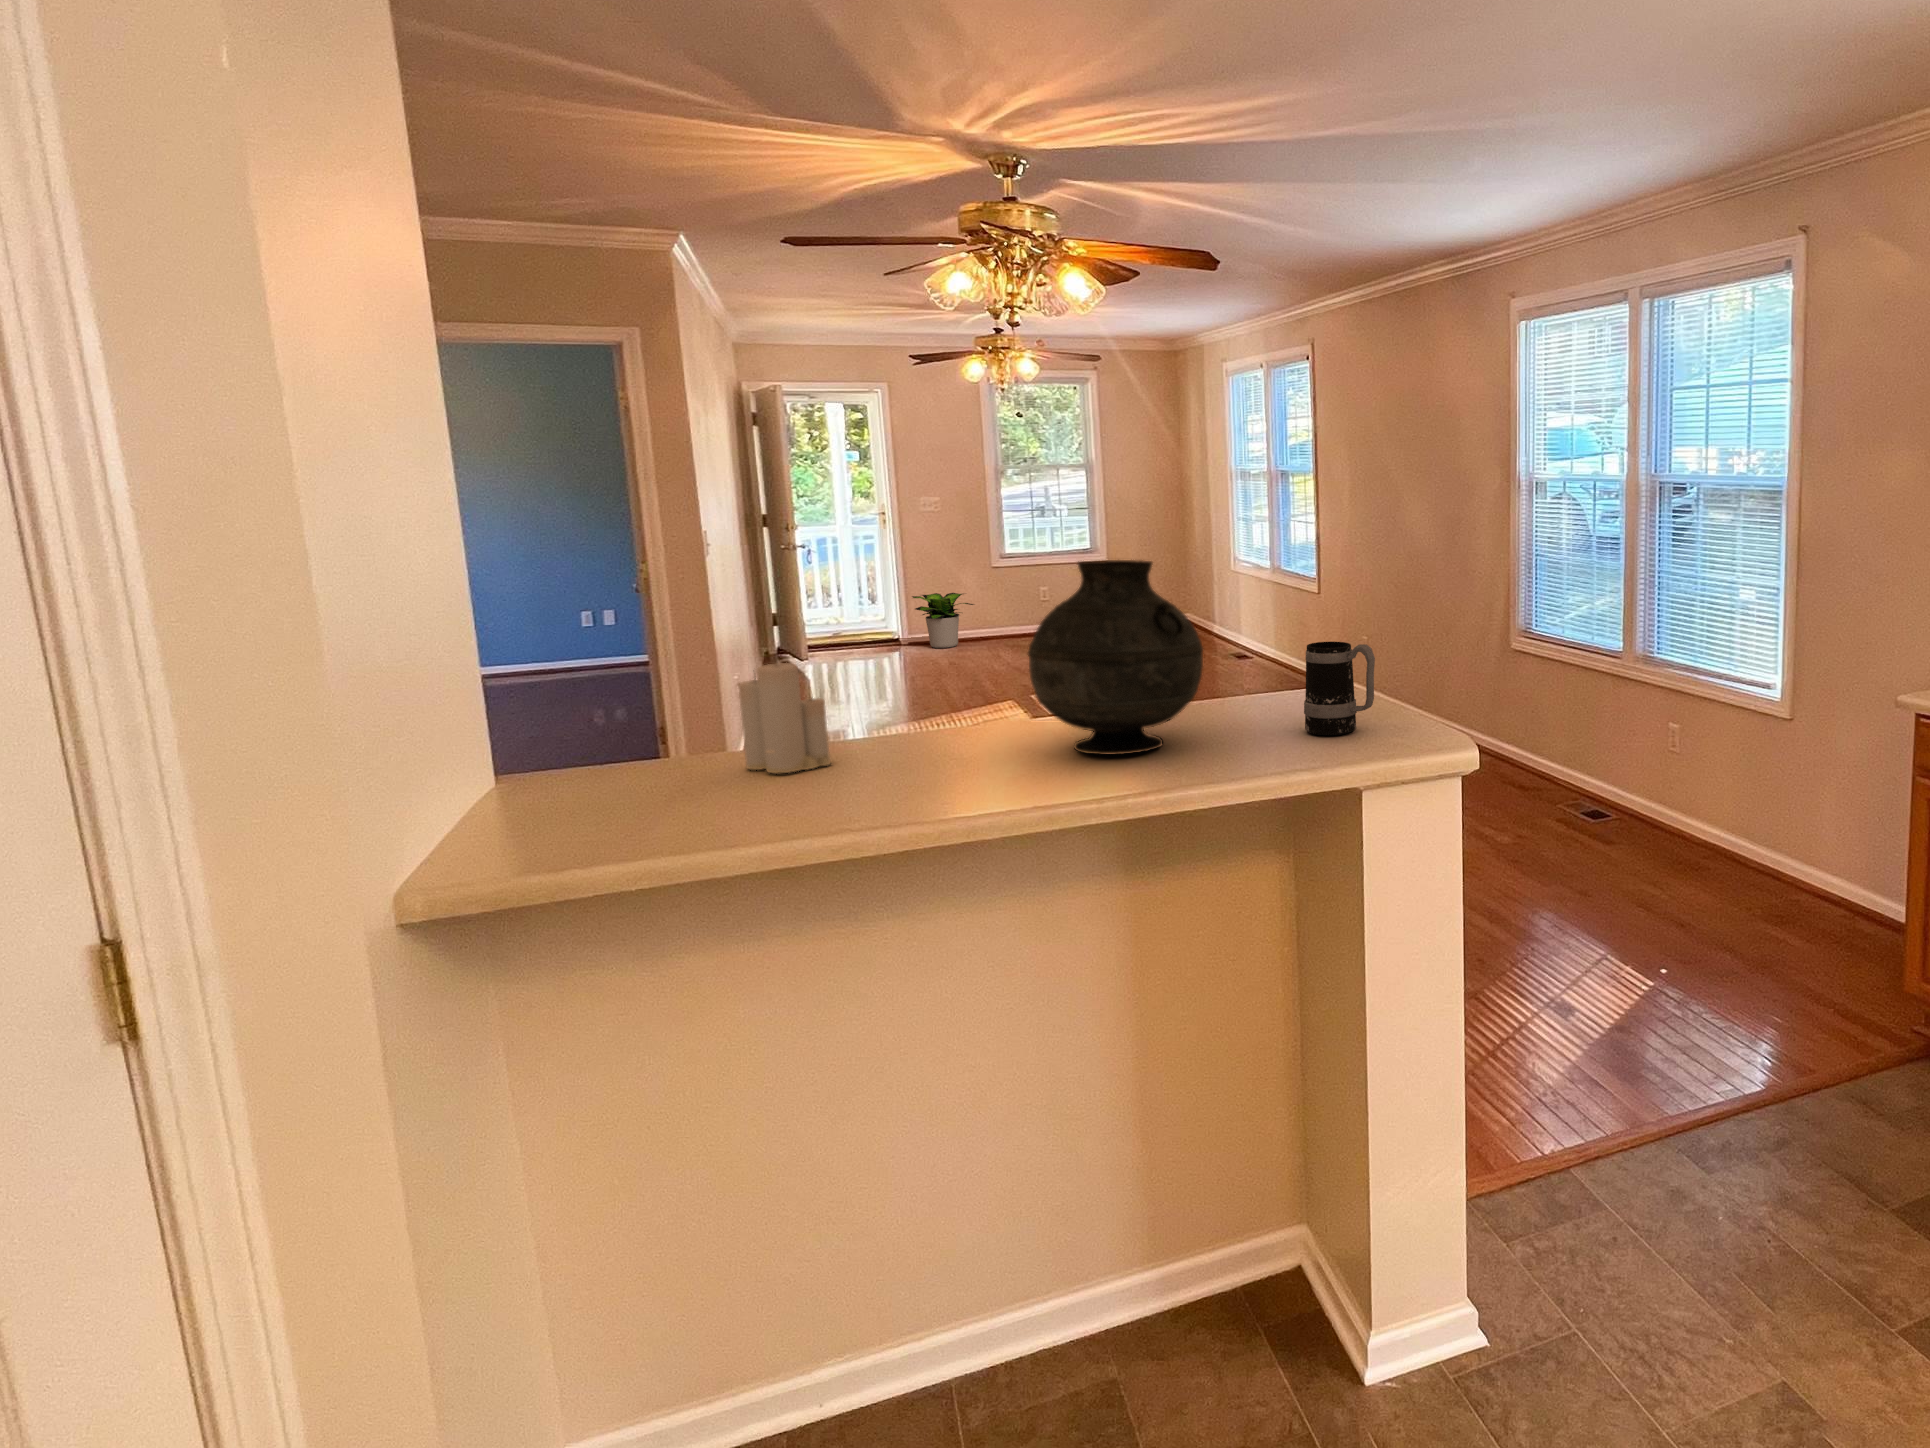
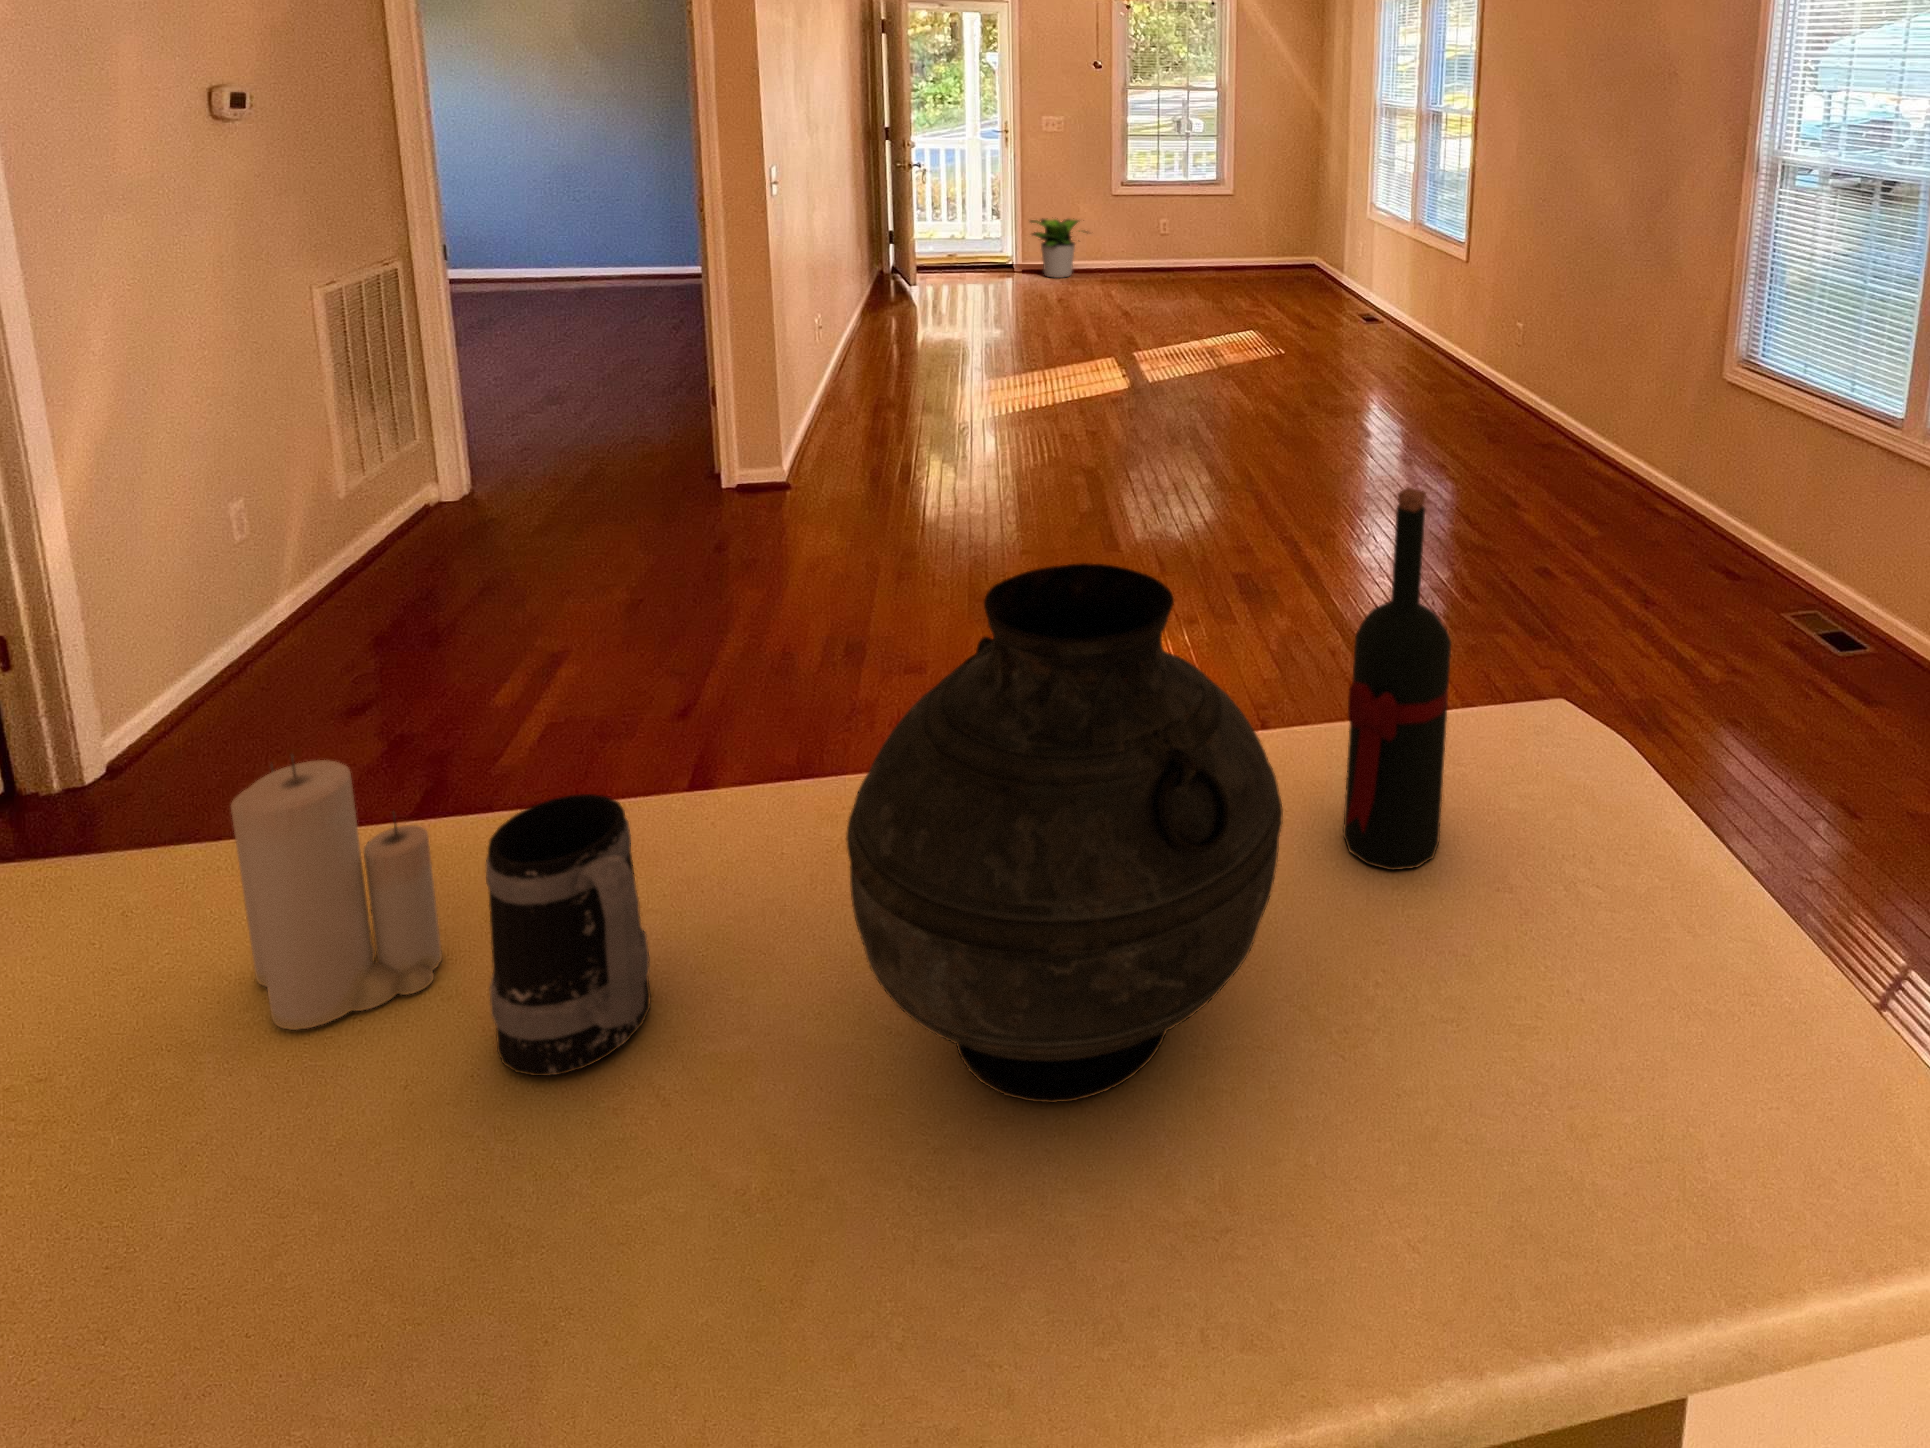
wine bottle: none [1228,544,1276,717] -> present [1343,488,1451,870]
mug: present [1304,642,1375,735] -> present [485,794,651,1076]

